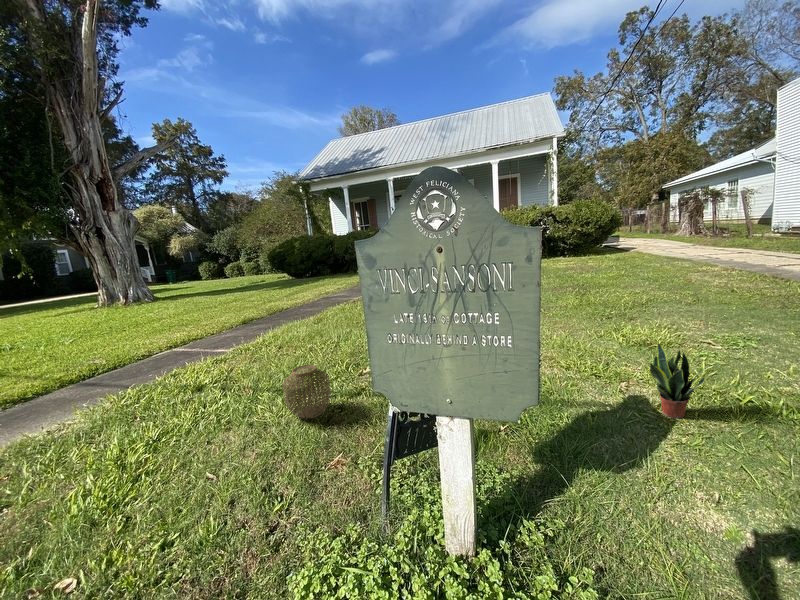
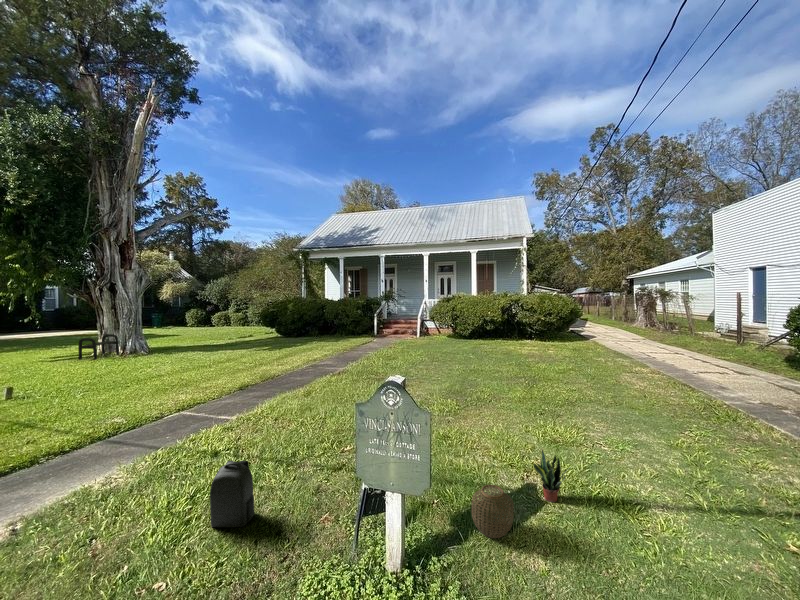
bench: none [74,284,121,312] -> present [78,334,119,360]
woven basket: present [283,365,331,419] -> present [472,485,514,538]
backpack: none [158,388,235,484] -> present [210,461,255,527]

